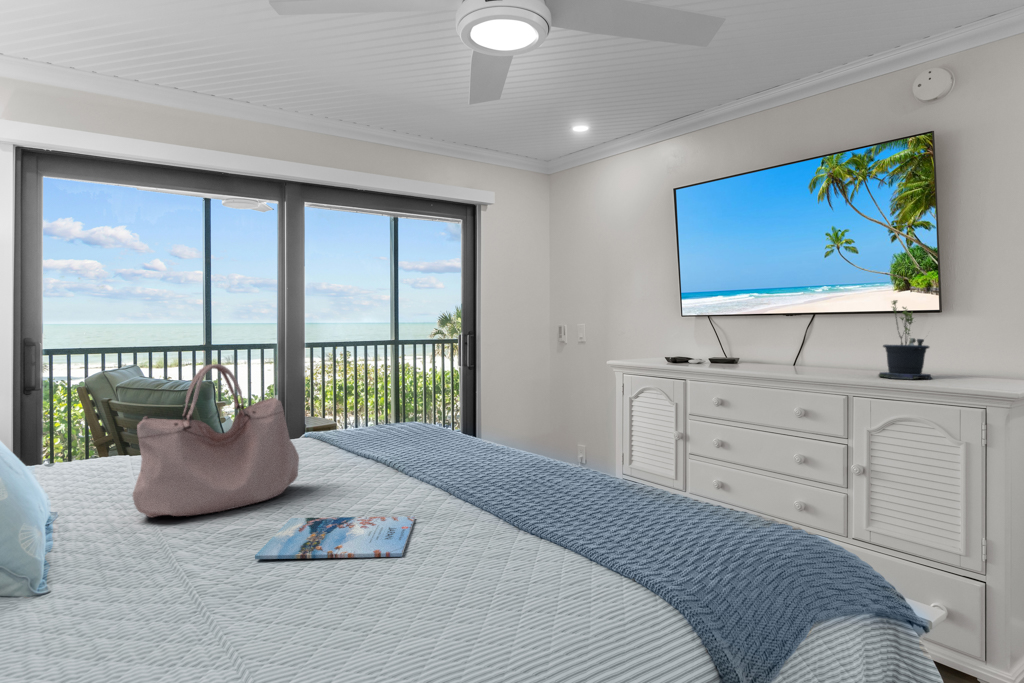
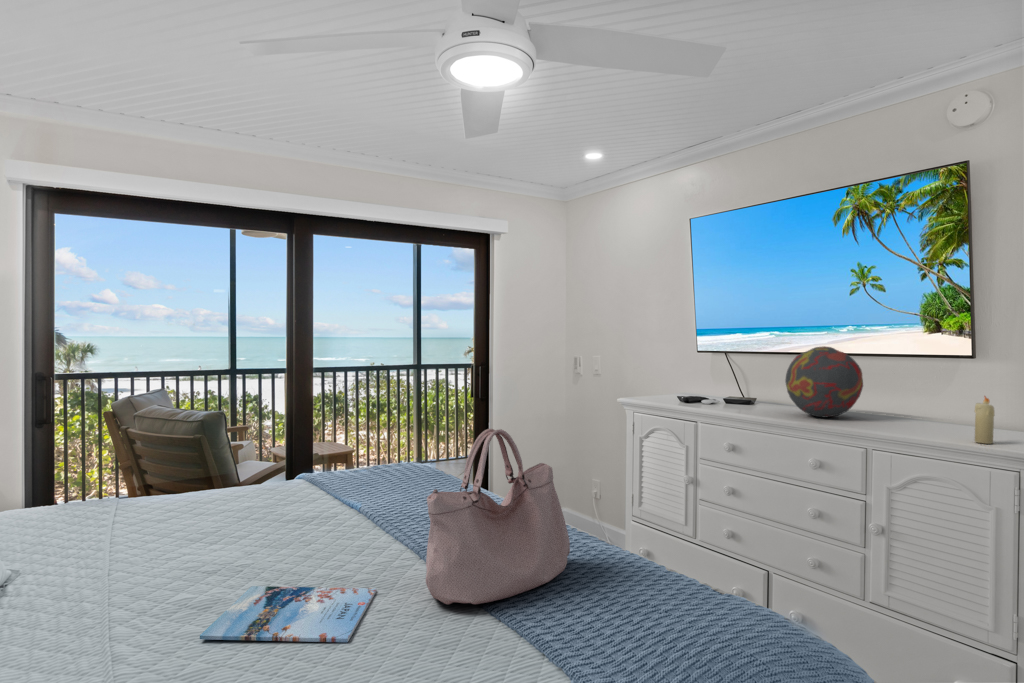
potted plant: present [878,300,932,380] -> none [904,345,964,434]
decorative orb: none [768,306,839,372] -> present [785,346,863,418]
candle: none [945,341,963,385] -> present [975,396,994,444]
handbag: present [132,364,299,517] -> present [426,429,570,604]

